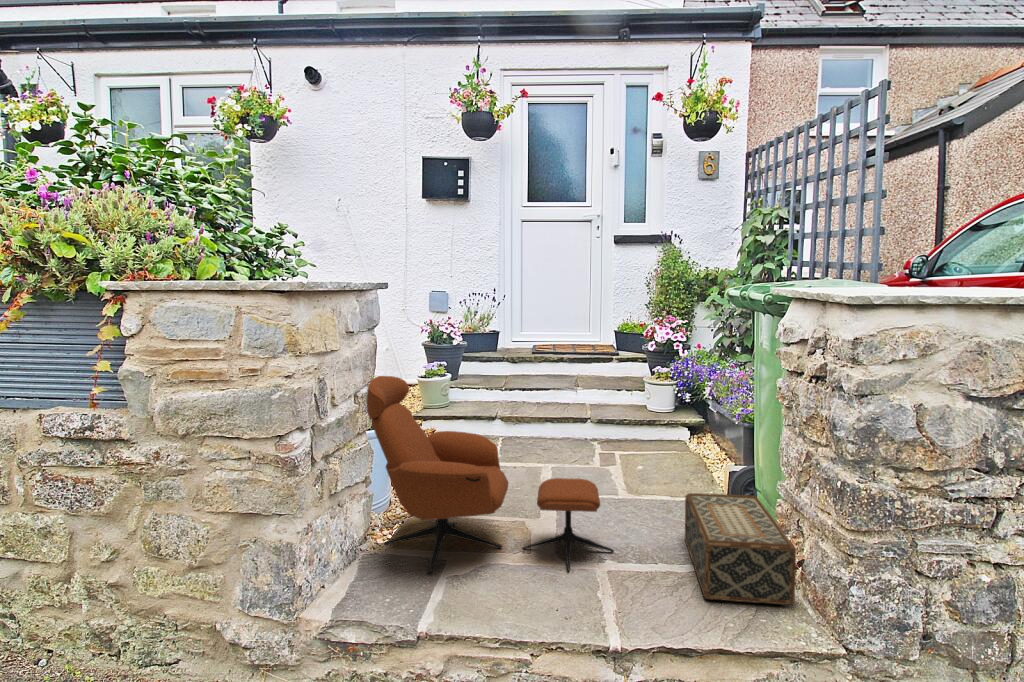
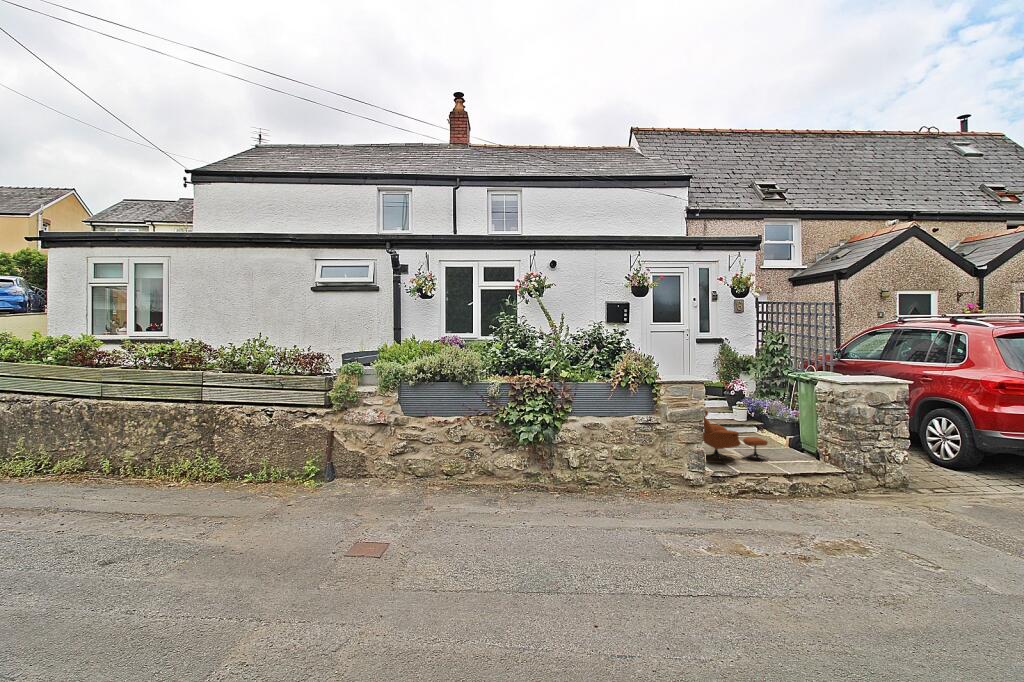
woven basket: present [685,493,796,605] -> none [786,441,829,465]

